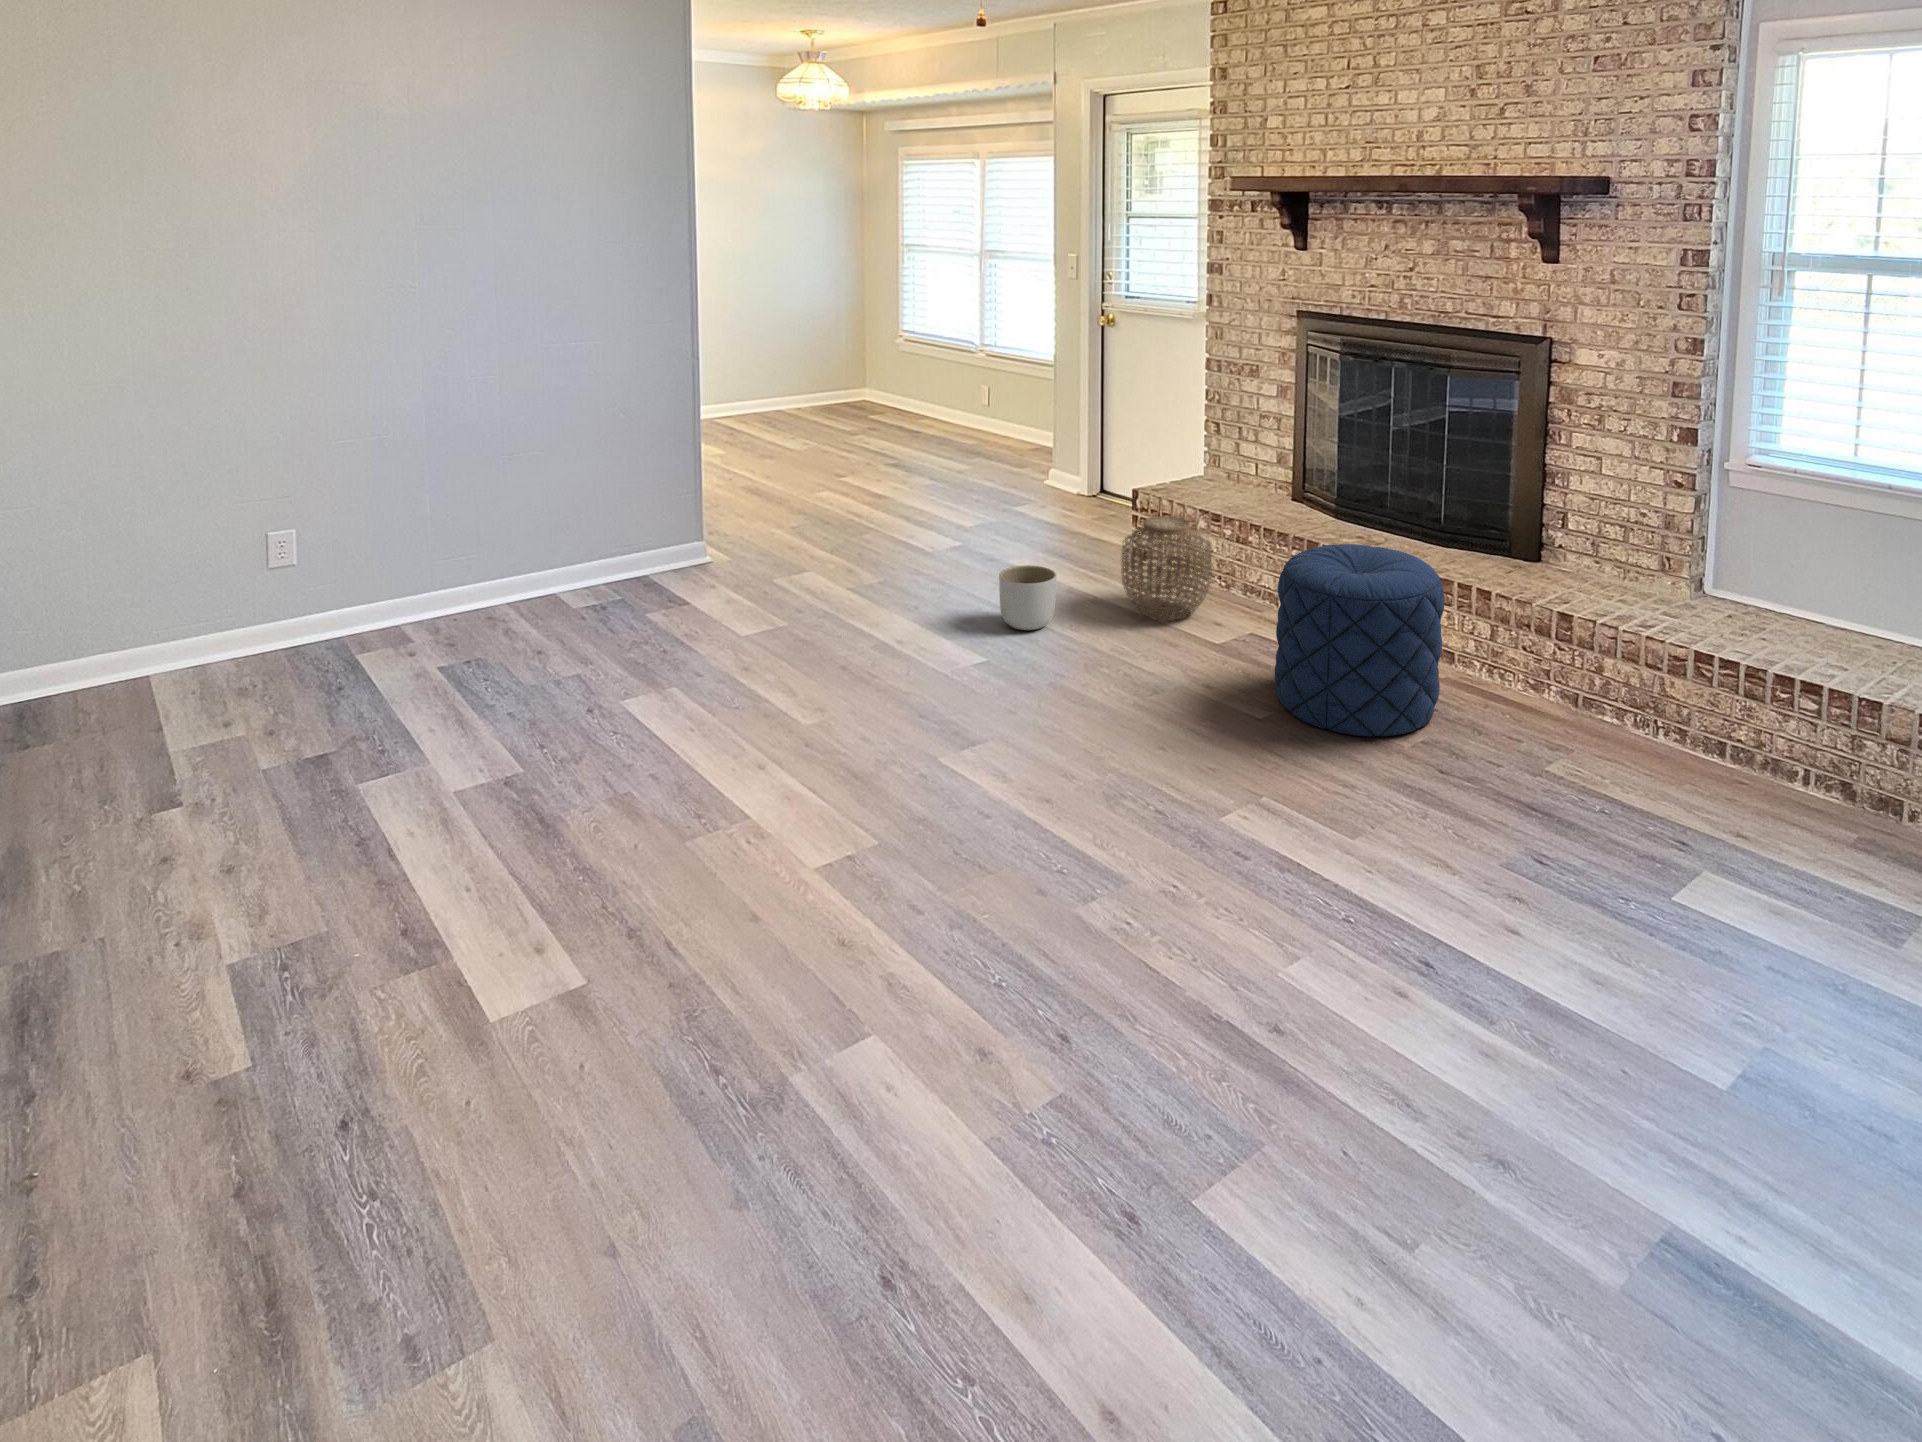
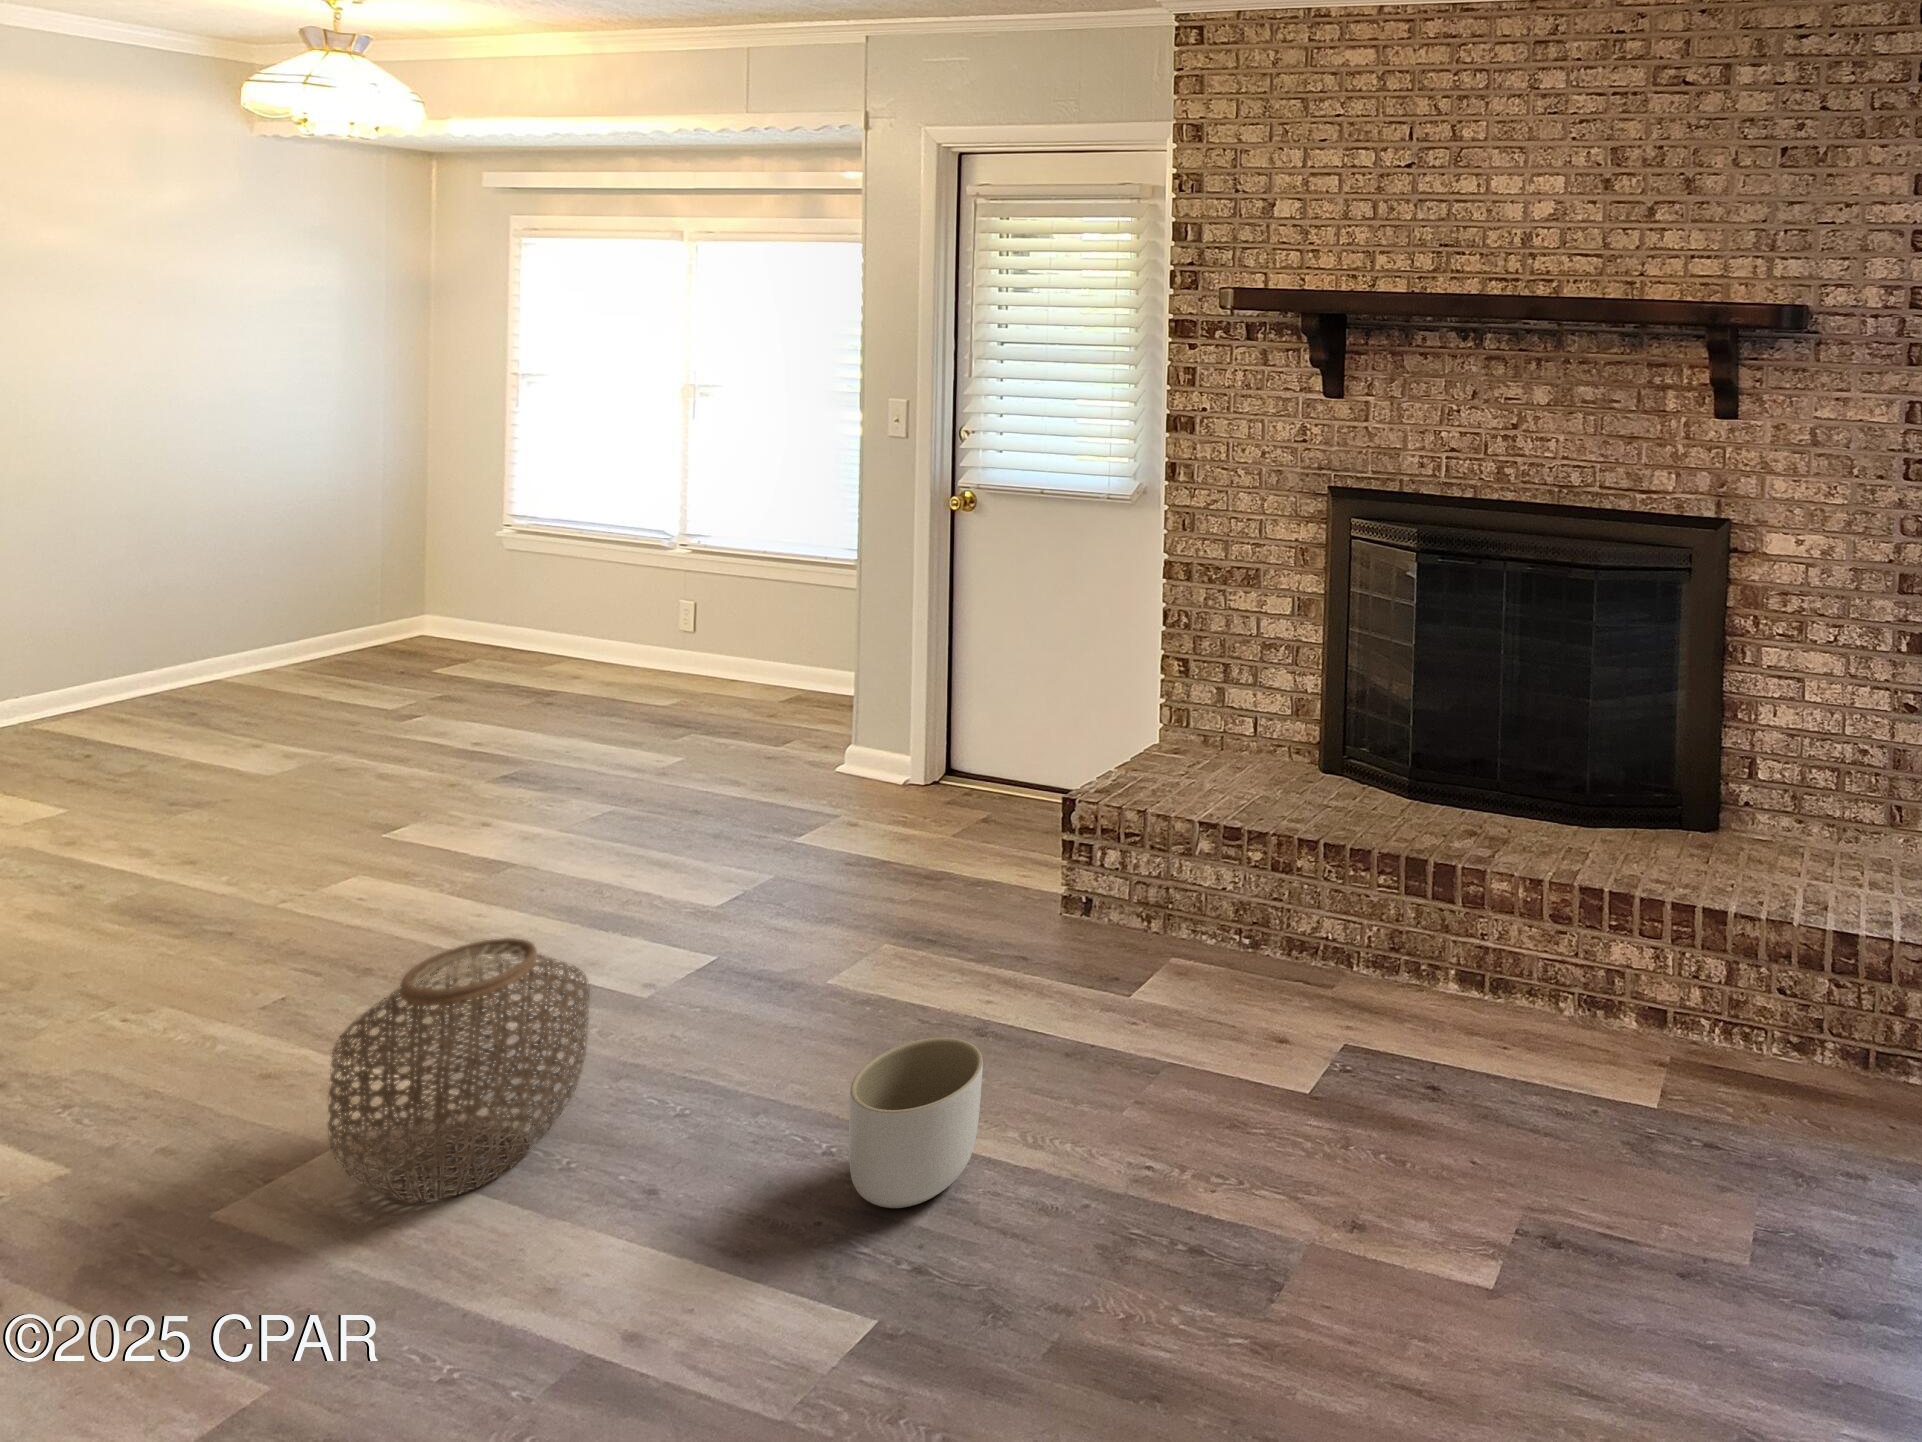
woven basket: present [1121,516,1212,621] -> present [328,938,590,1202]
pouf: present [1275,544,1445,736] -> none [1471,886,1757,1296]

